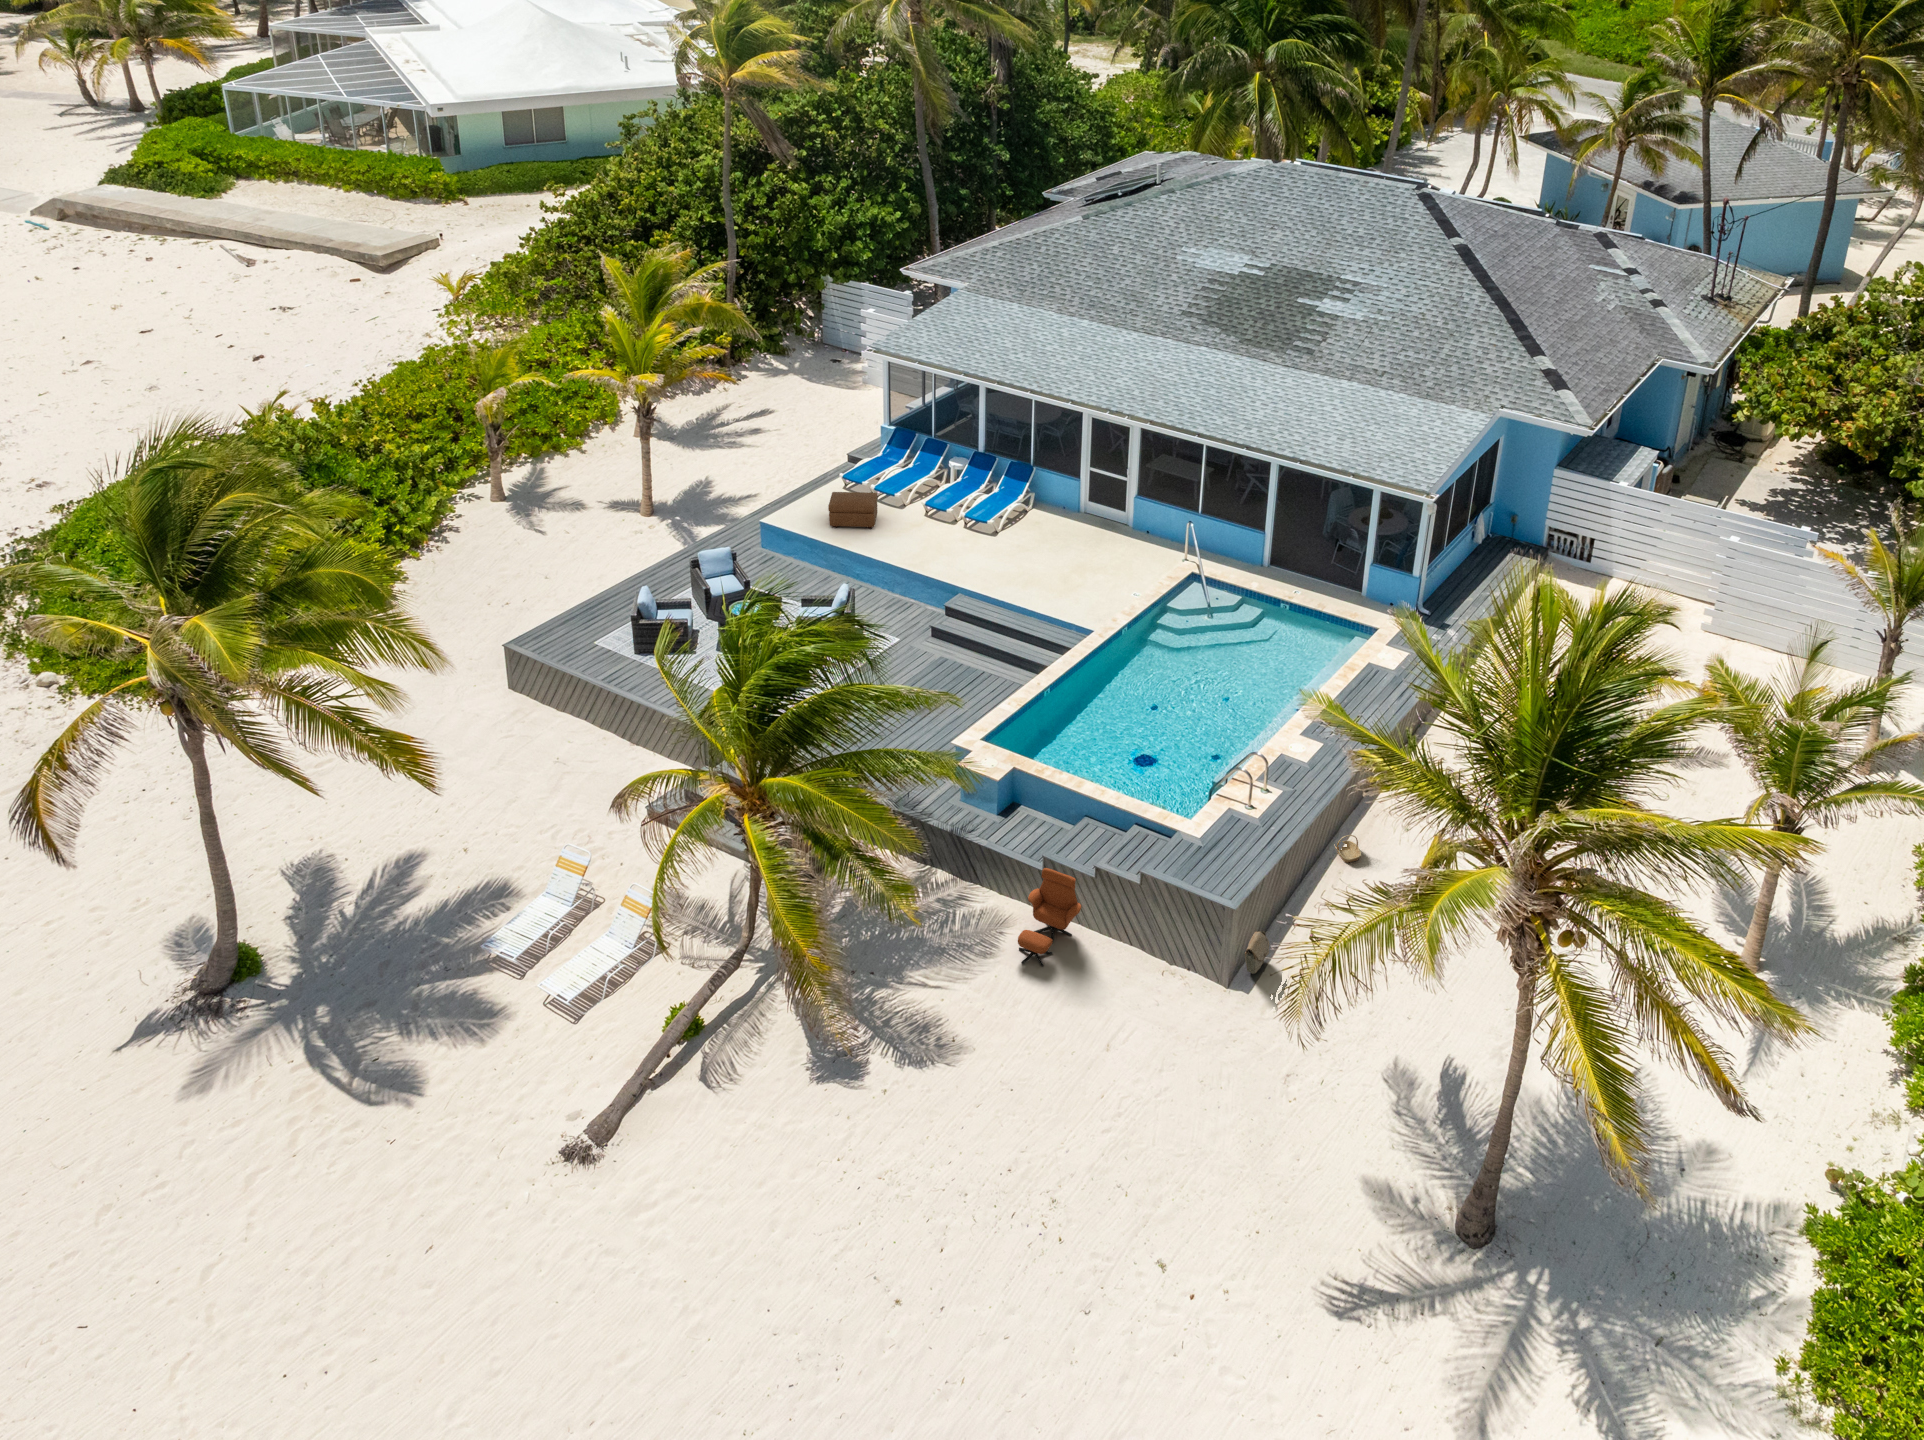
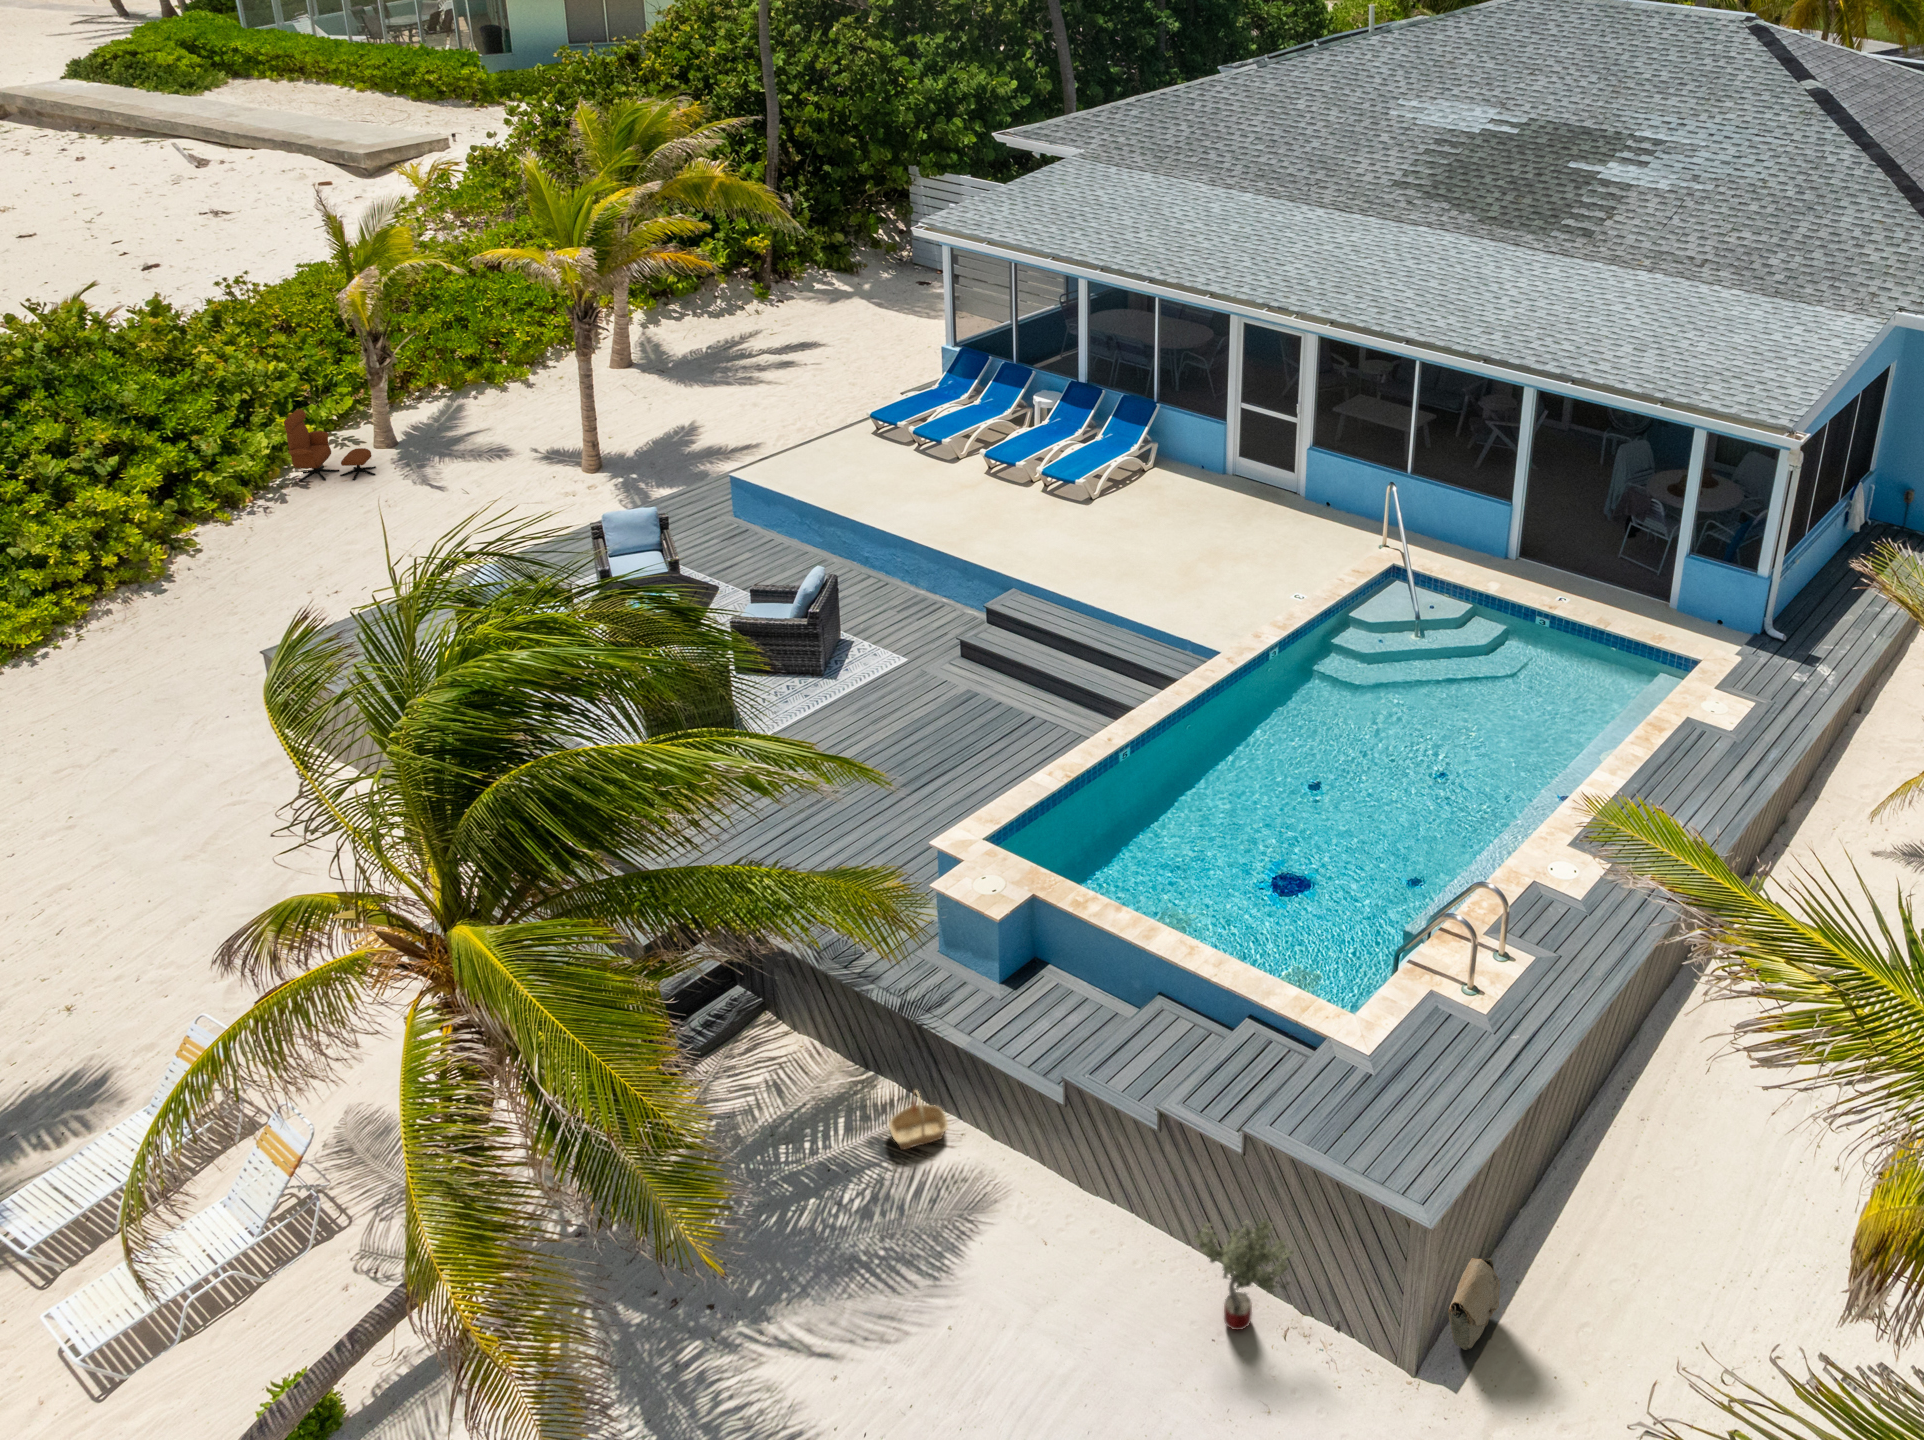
ottoman: present [828,492,877,529] -> none [831,434,914,490]
basket: present [1335,835,1361,863] -> present [889,1090,948,1149]
lounge chair: present [1018,868,1081,966] -> present [284,409,376,482]
potted tree: none [1118,911,1170,970] -> present [1194,1219,1294,1330]

